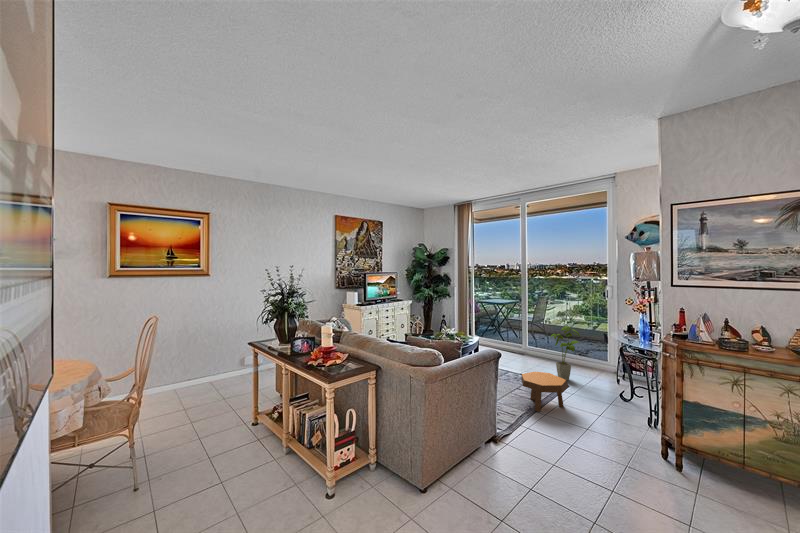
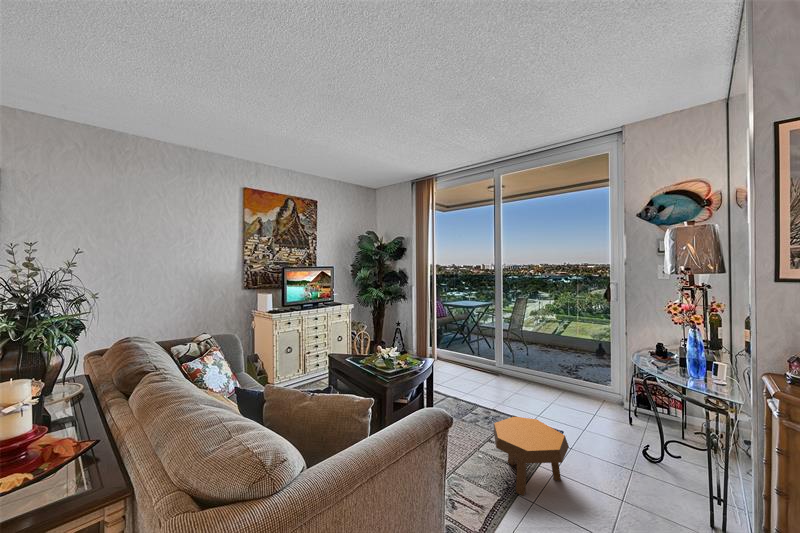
house plant: present [551,326,580,380] -> none [534,341,577,420]

